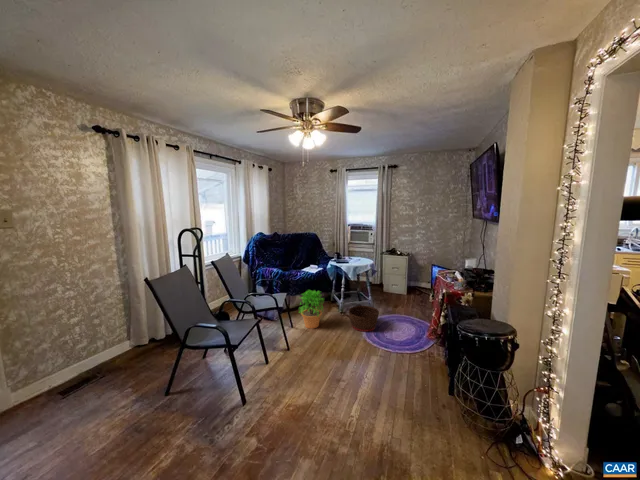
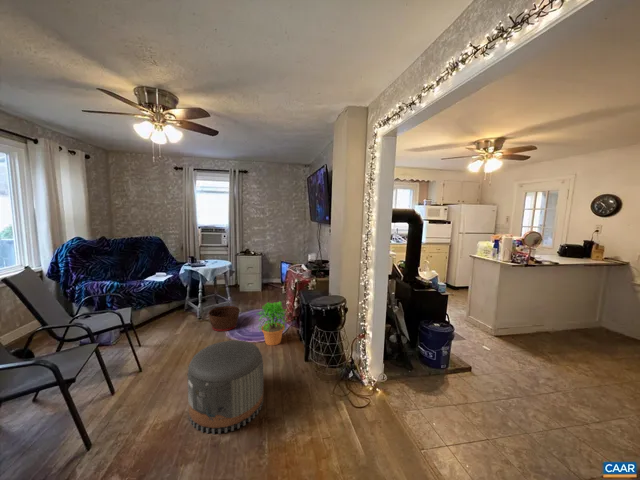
potted plant: present [299,290,323,329] -> present [259,302,286,345]
pouf: none [316,345,393,447] -> present [188,340,263,434]

